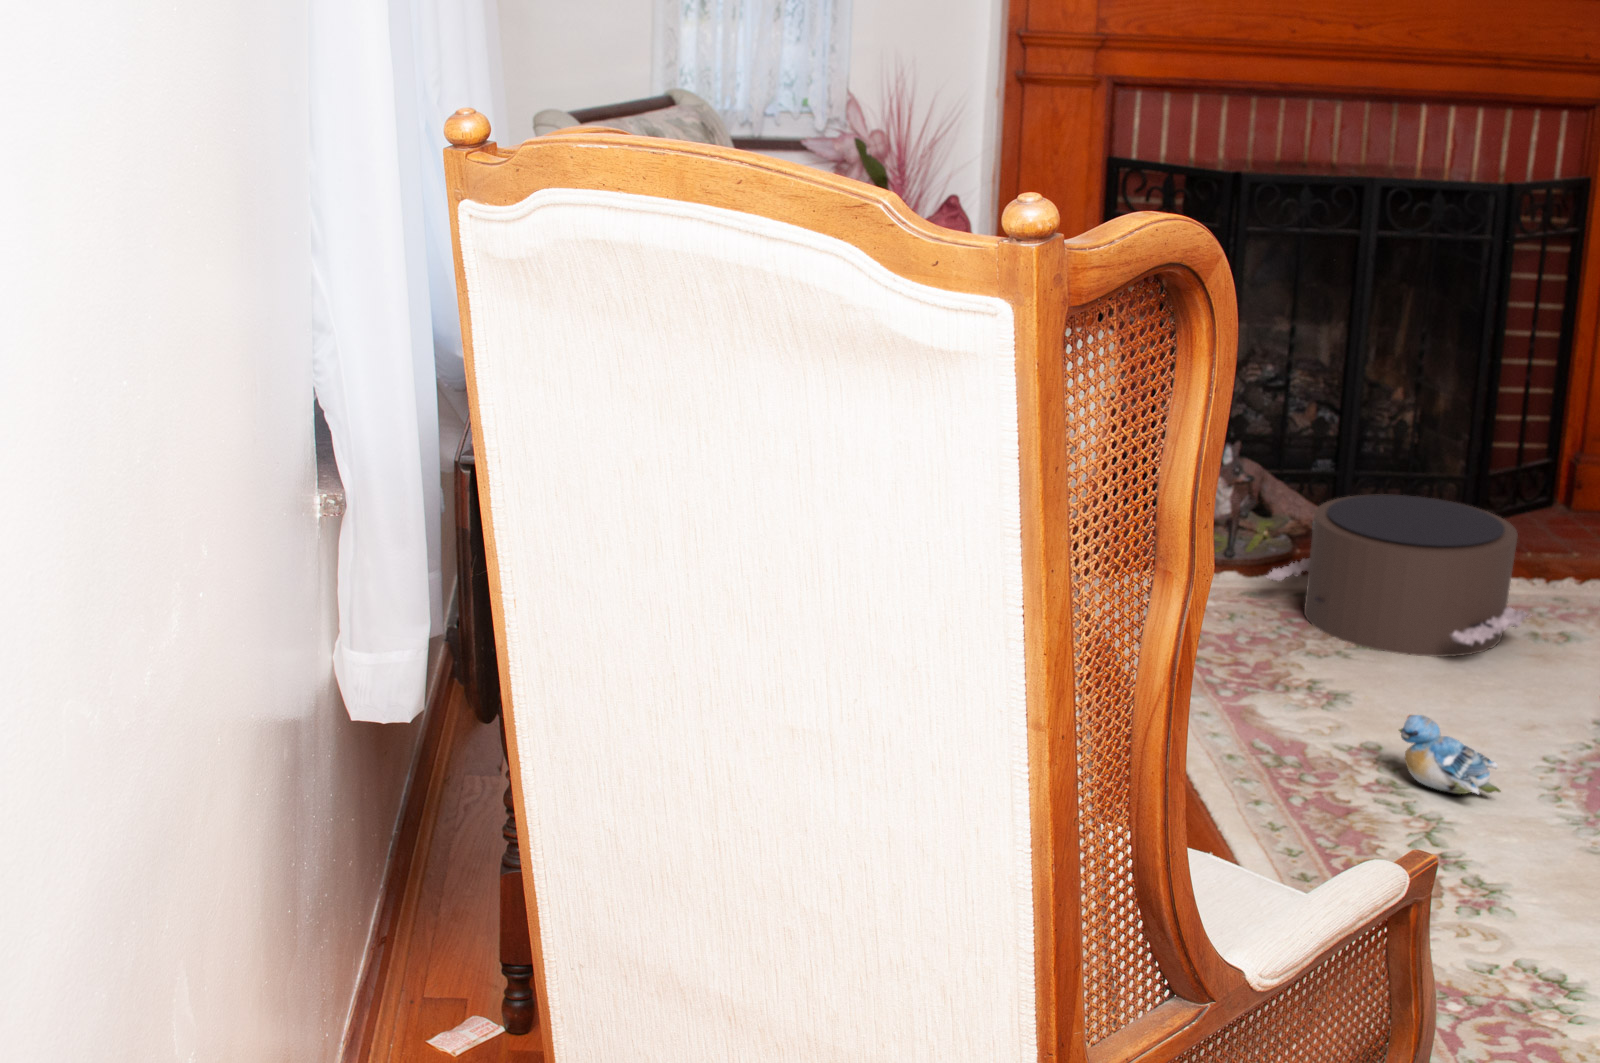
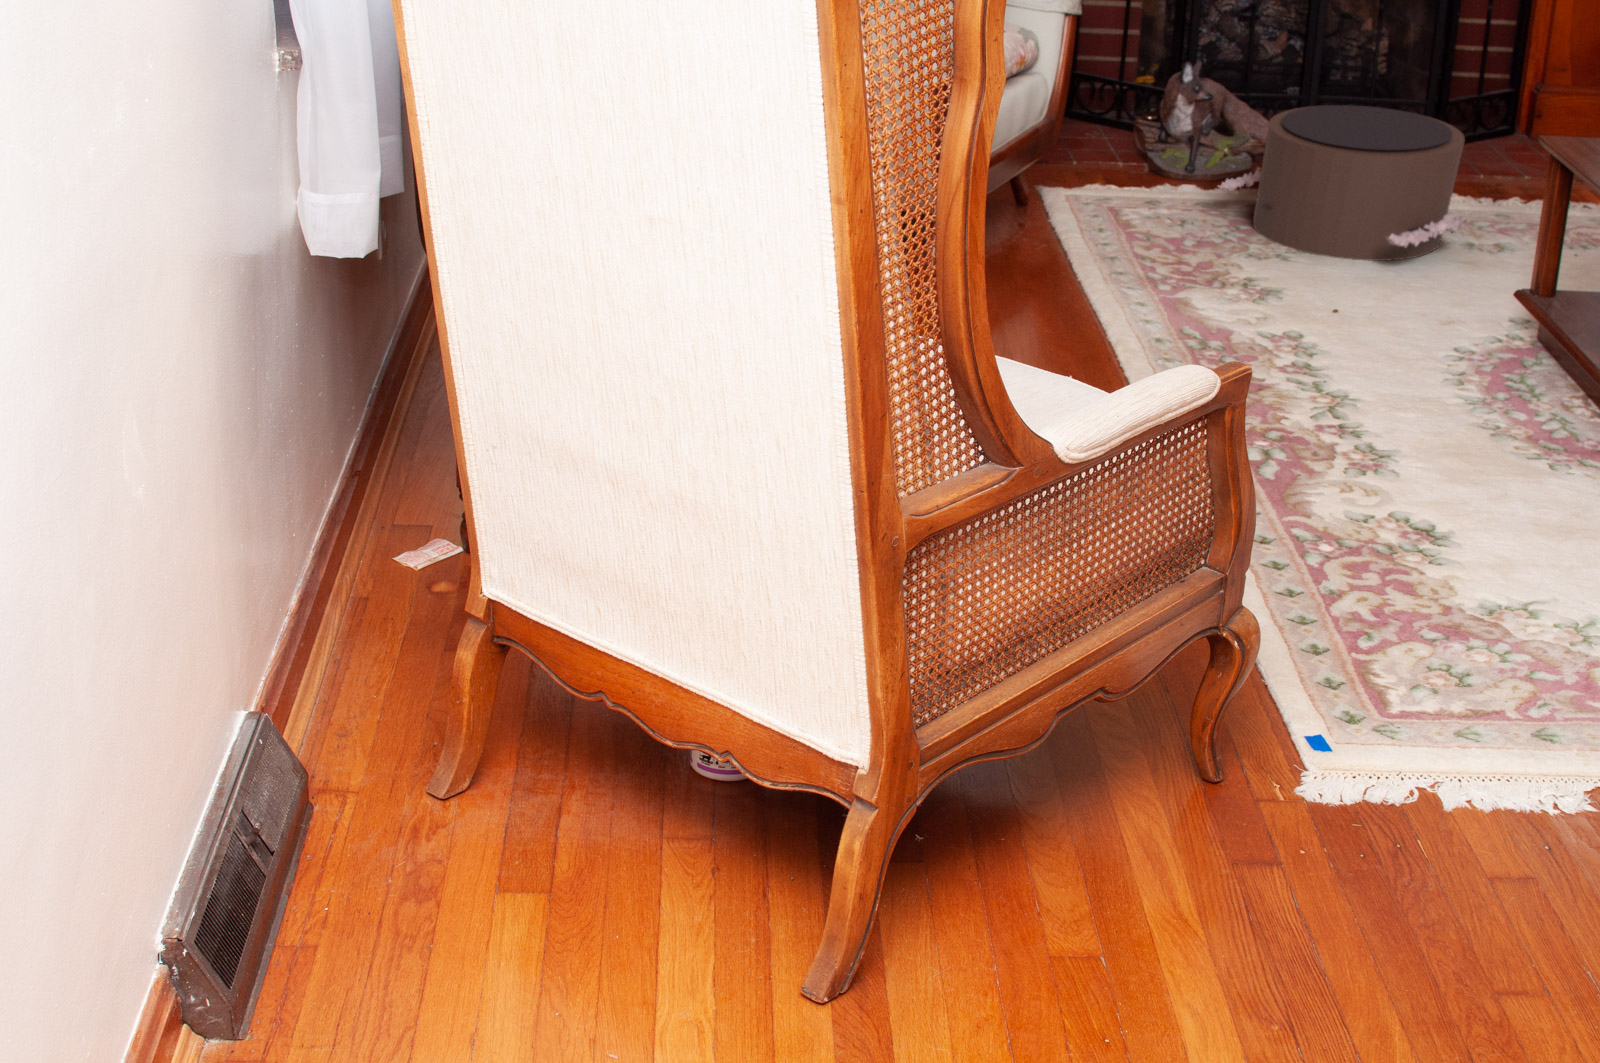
plush toy: present [1399,715,1500,794] -> none [1317,302,1408,376]

